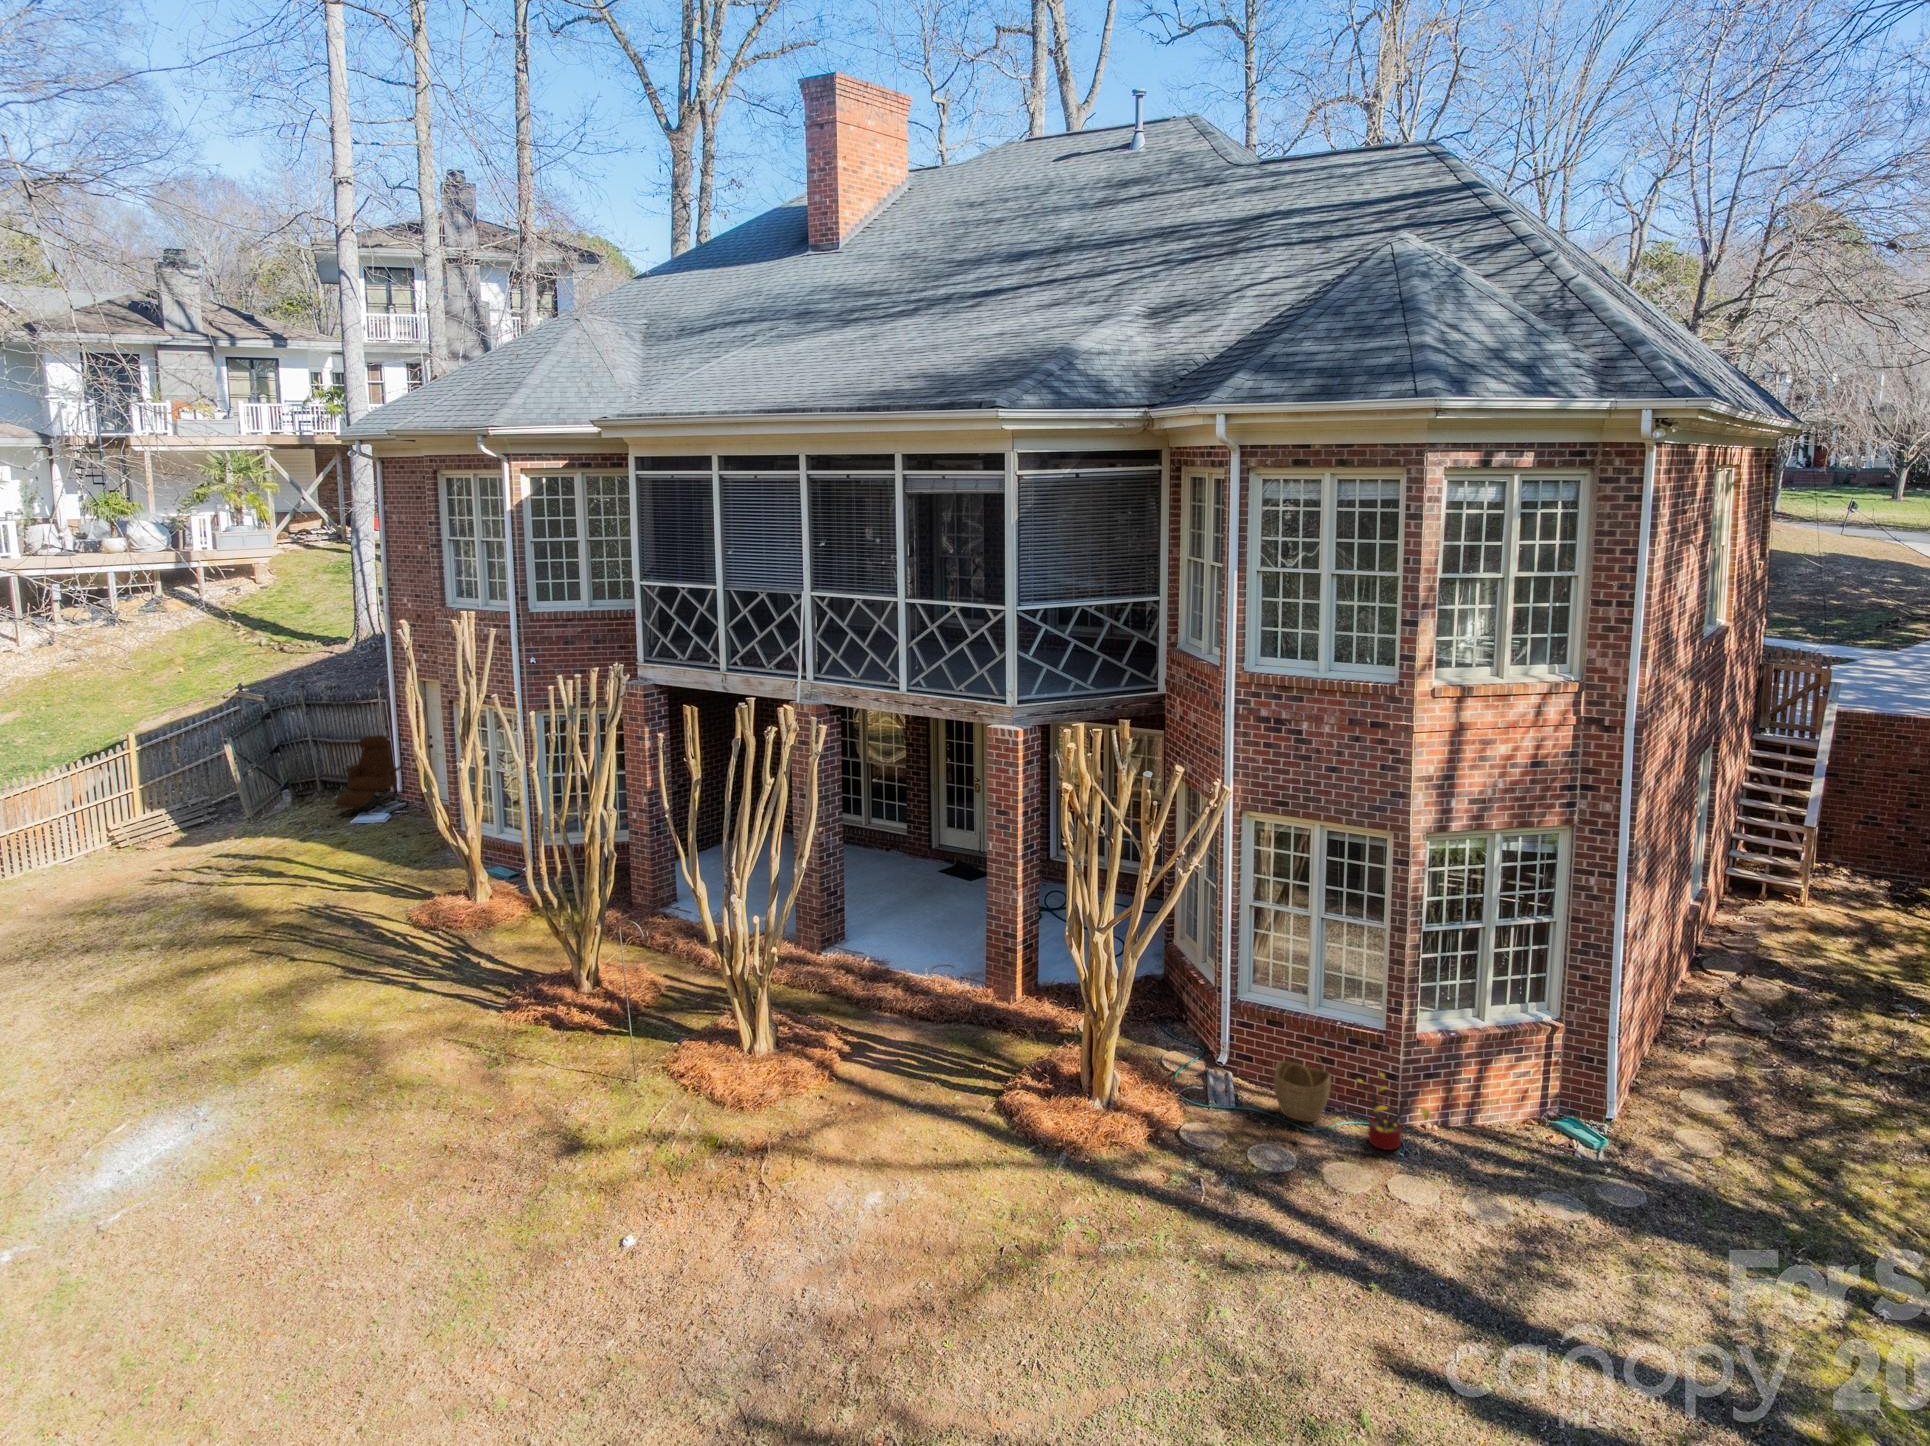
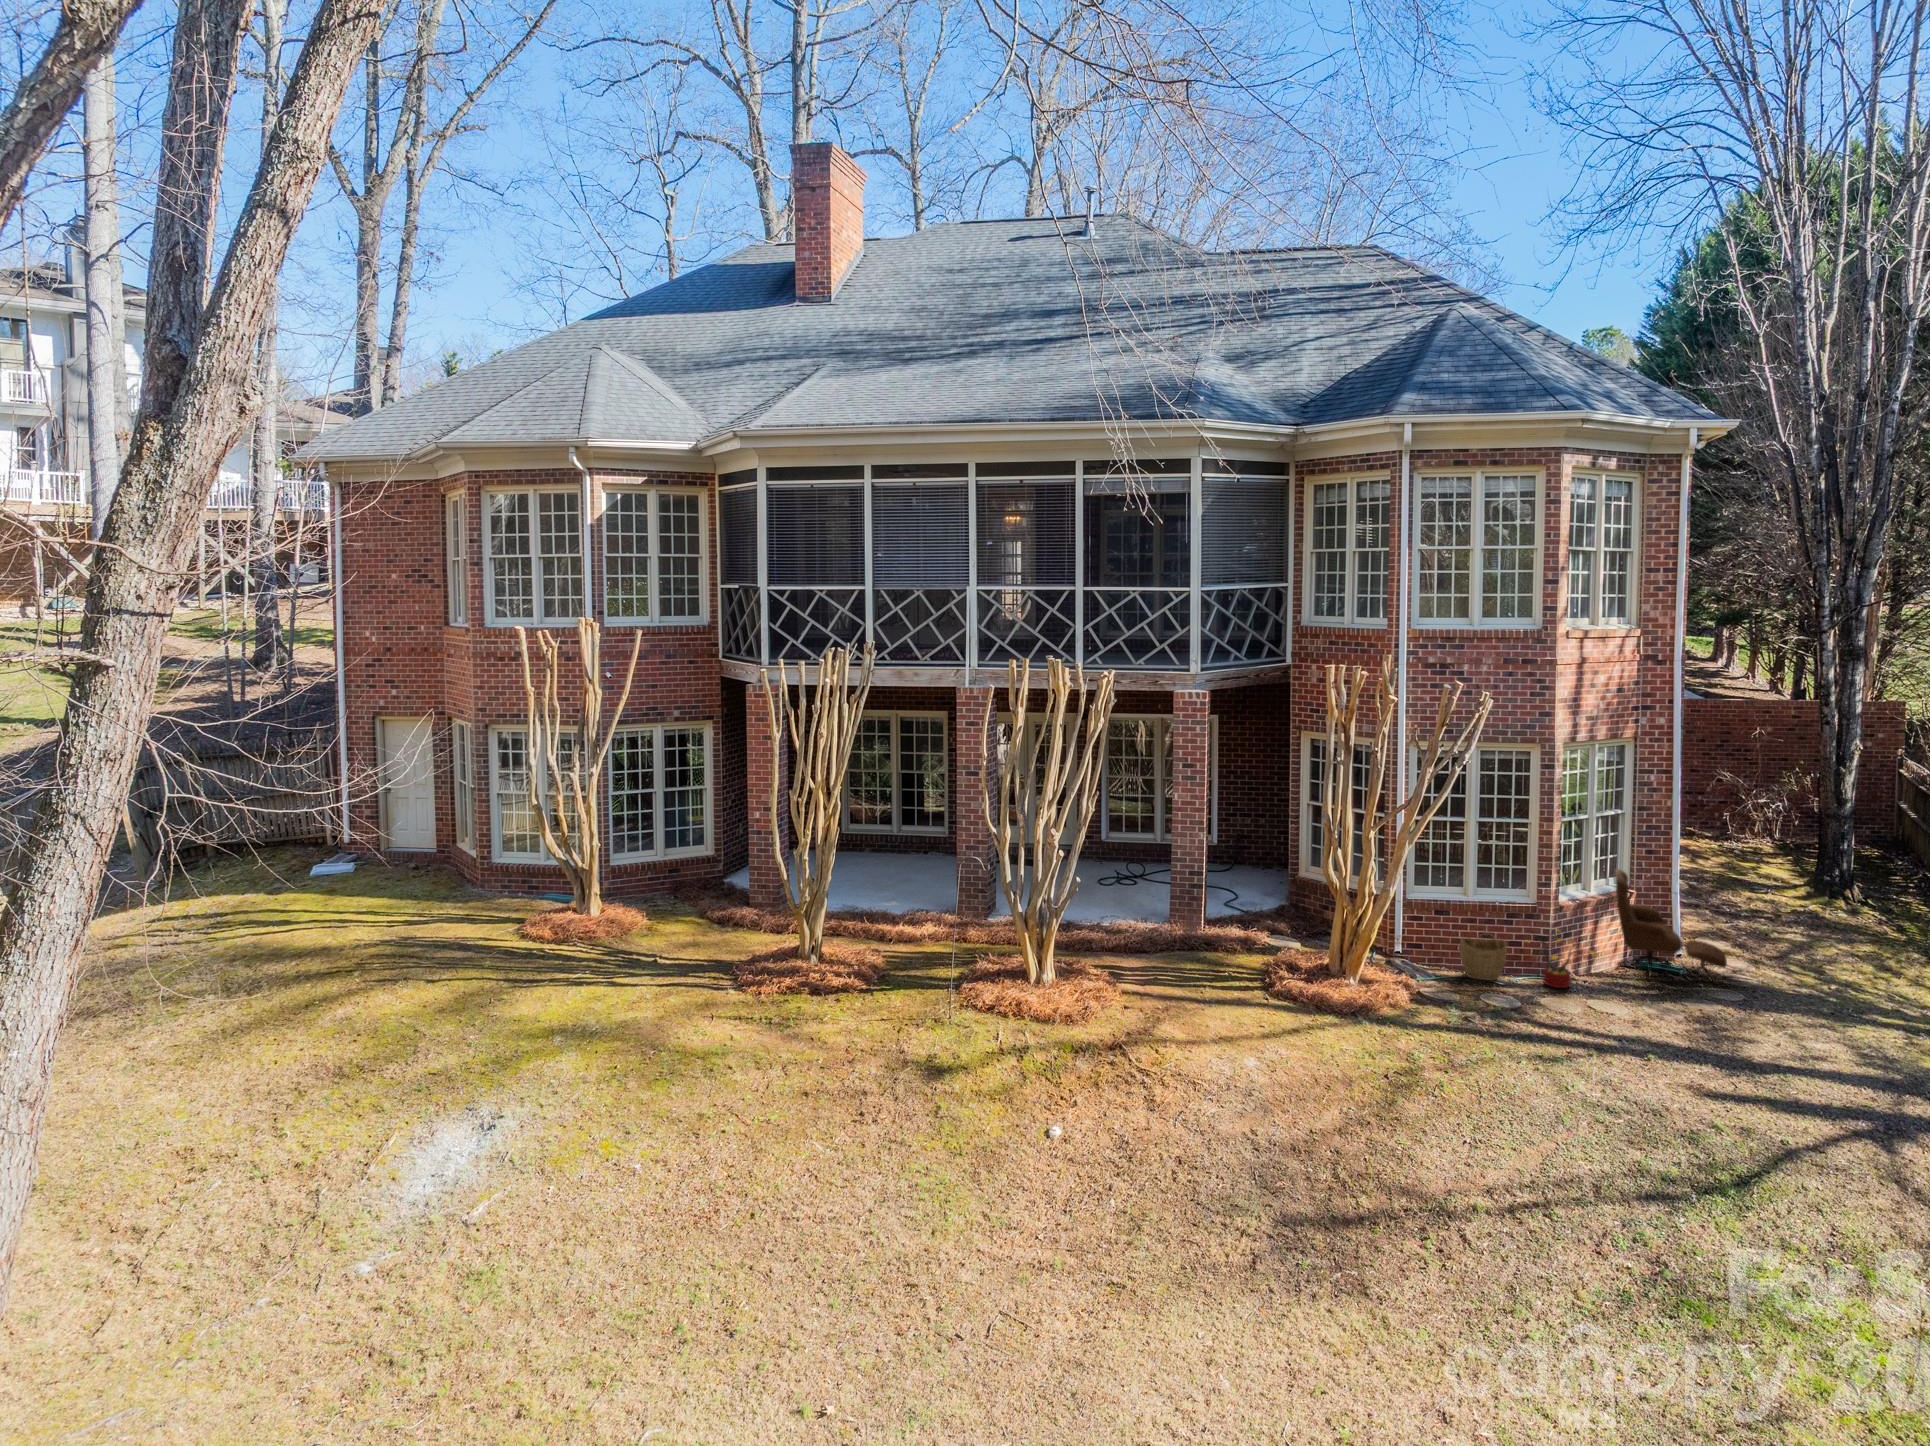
lounge chair: present [335,735,402,815] -> present [1615,869,1727,981]

